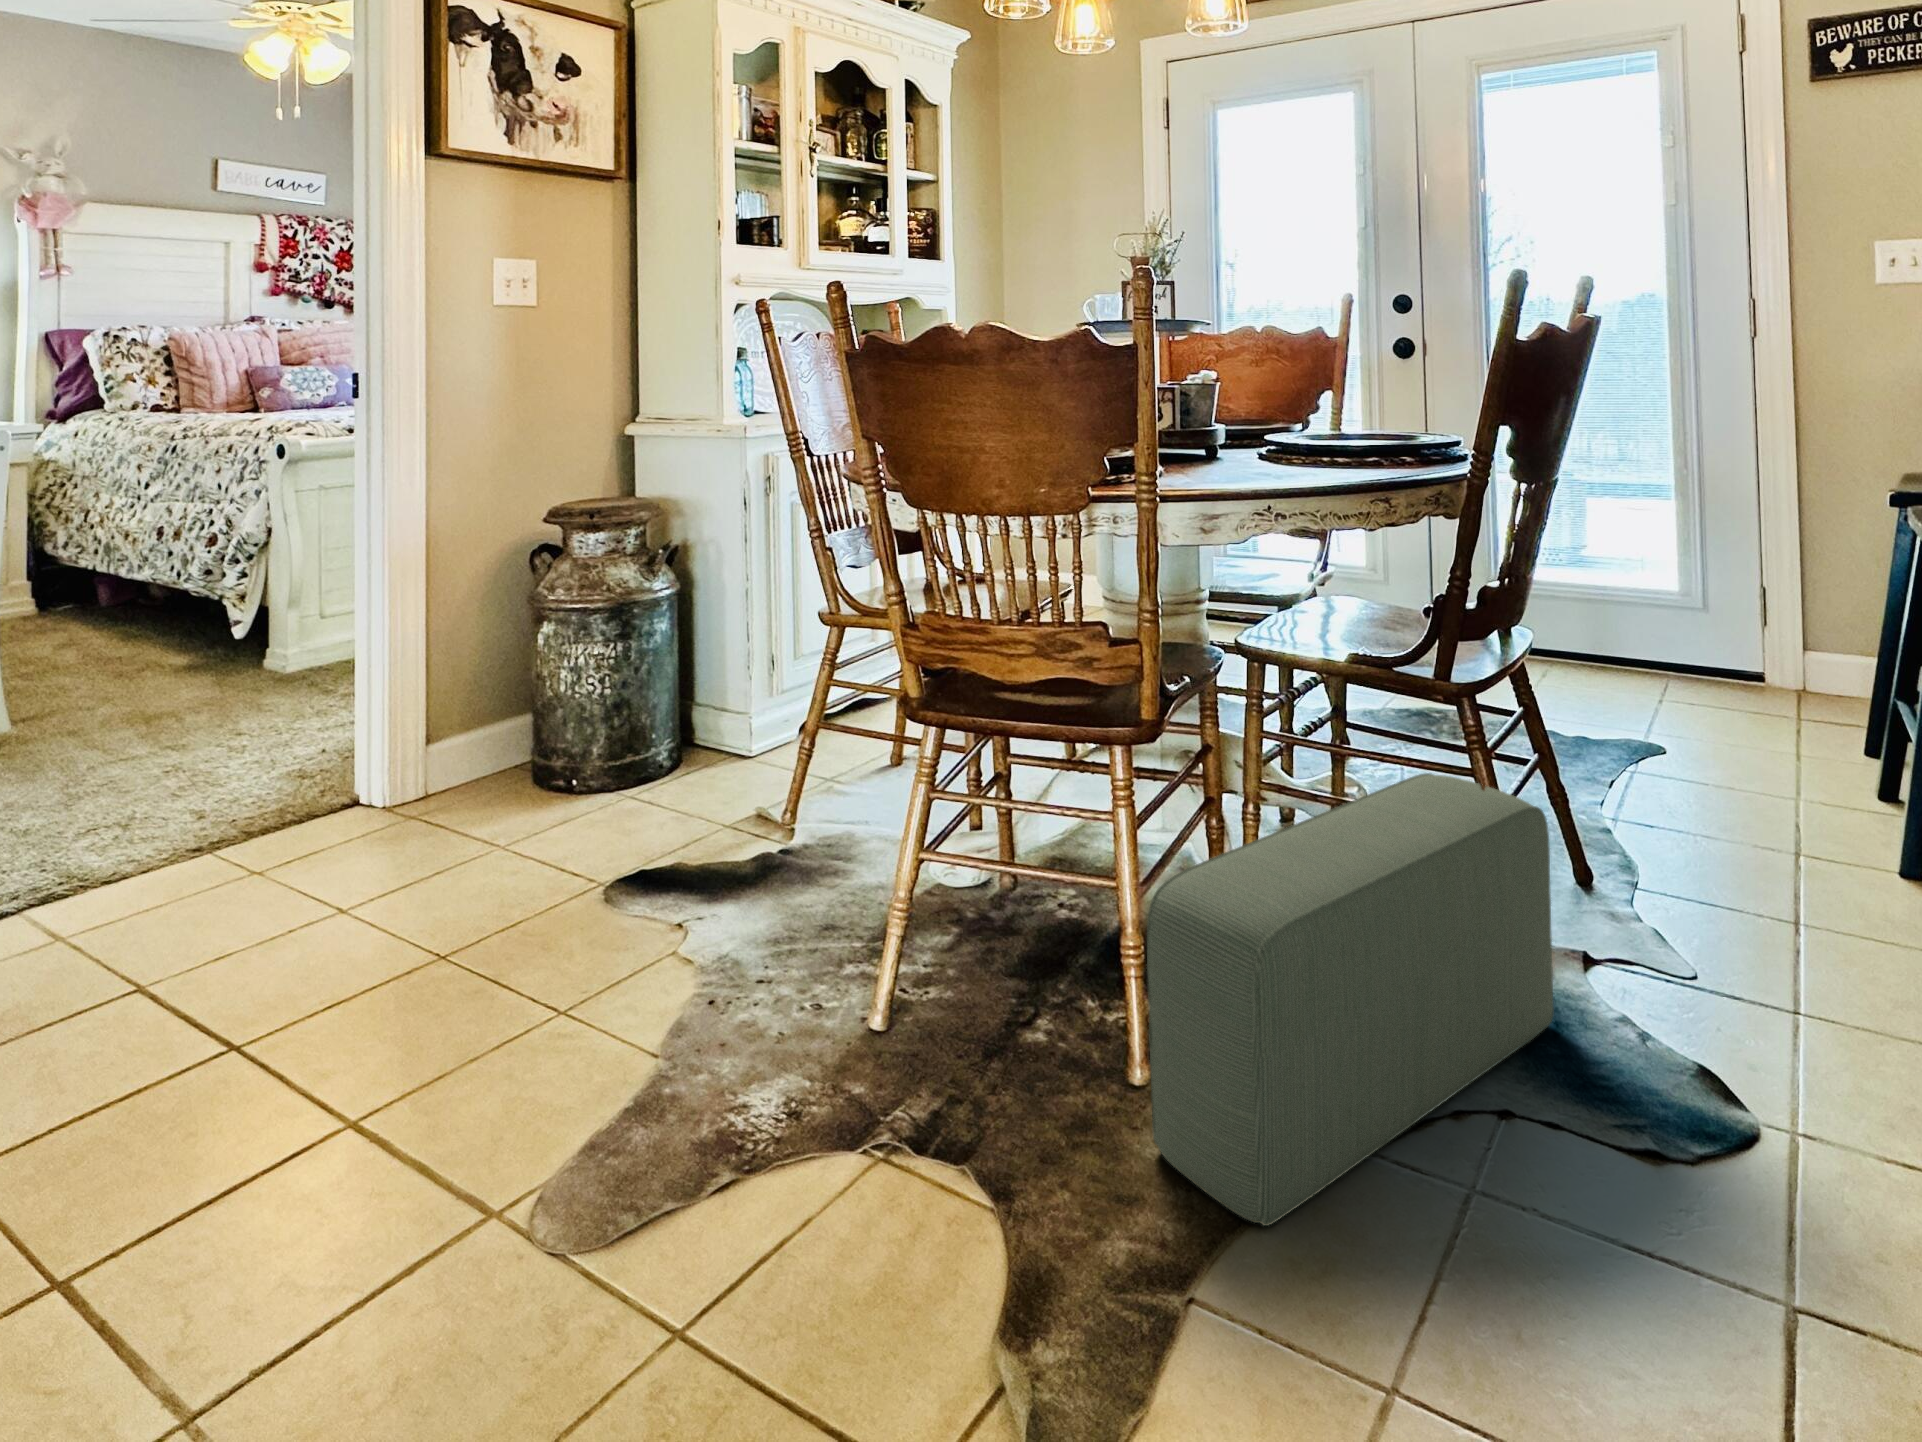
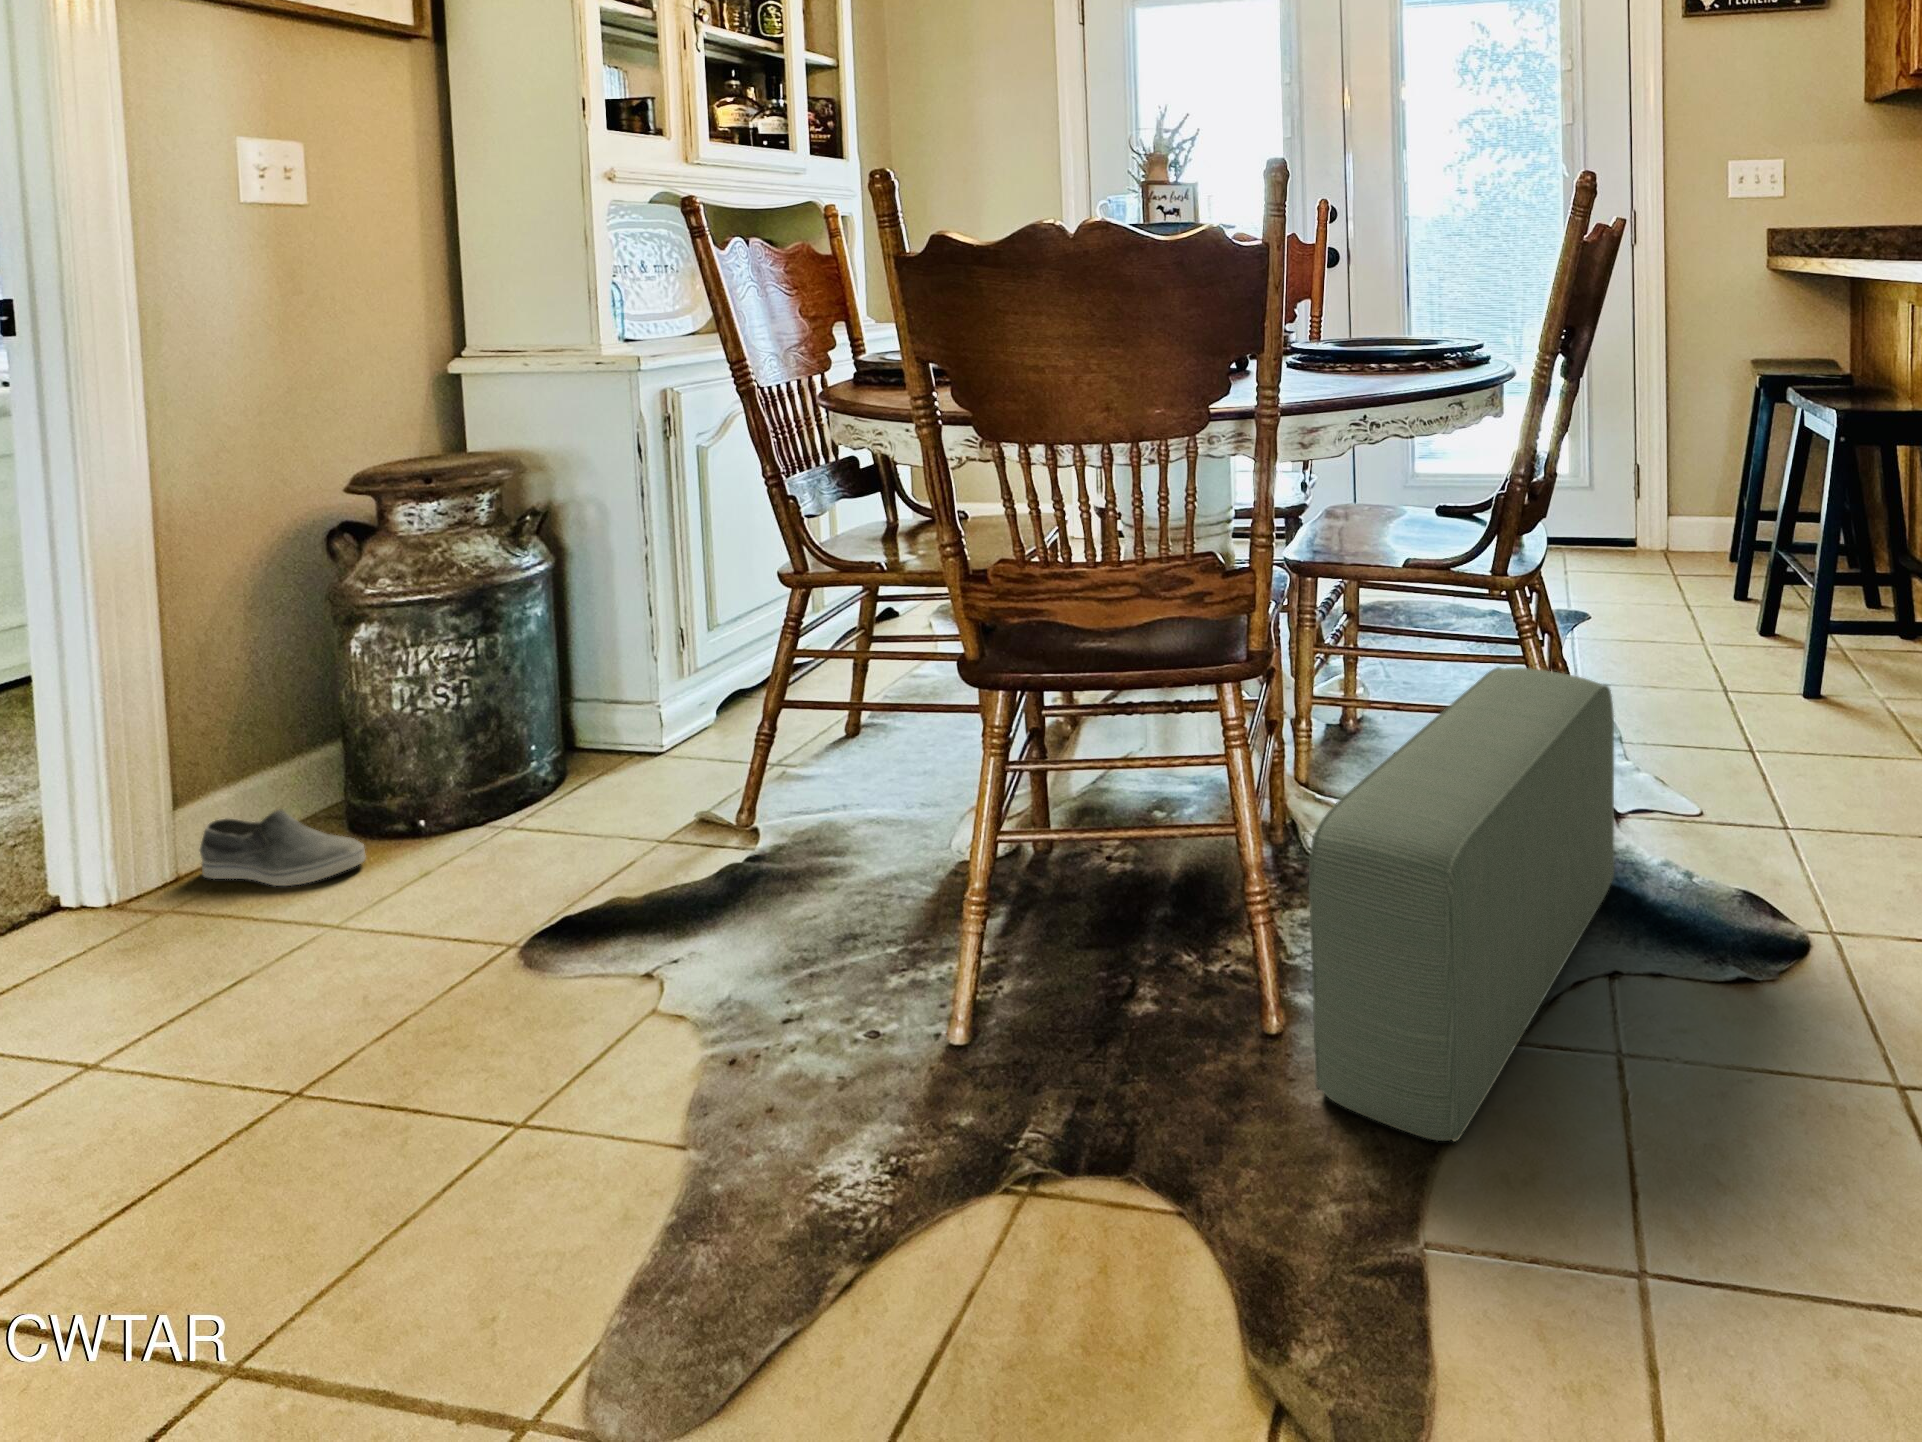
shoe: none [439,753,534,811] -> present [200,810,365,886]

